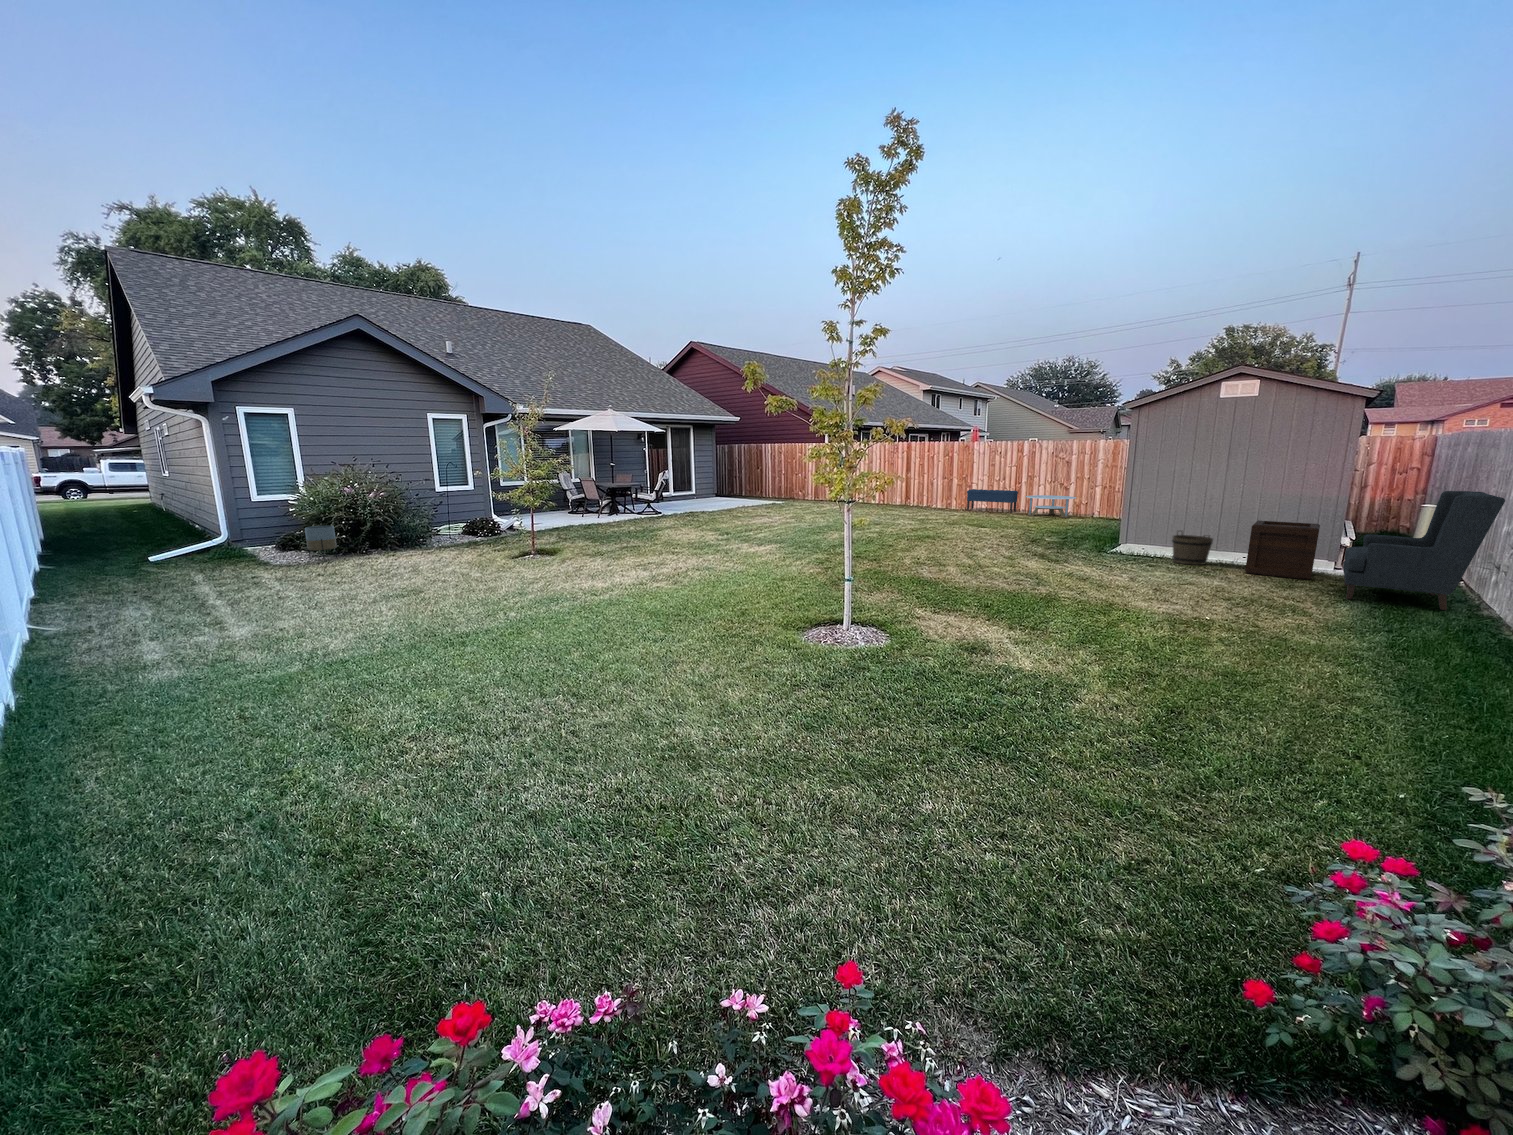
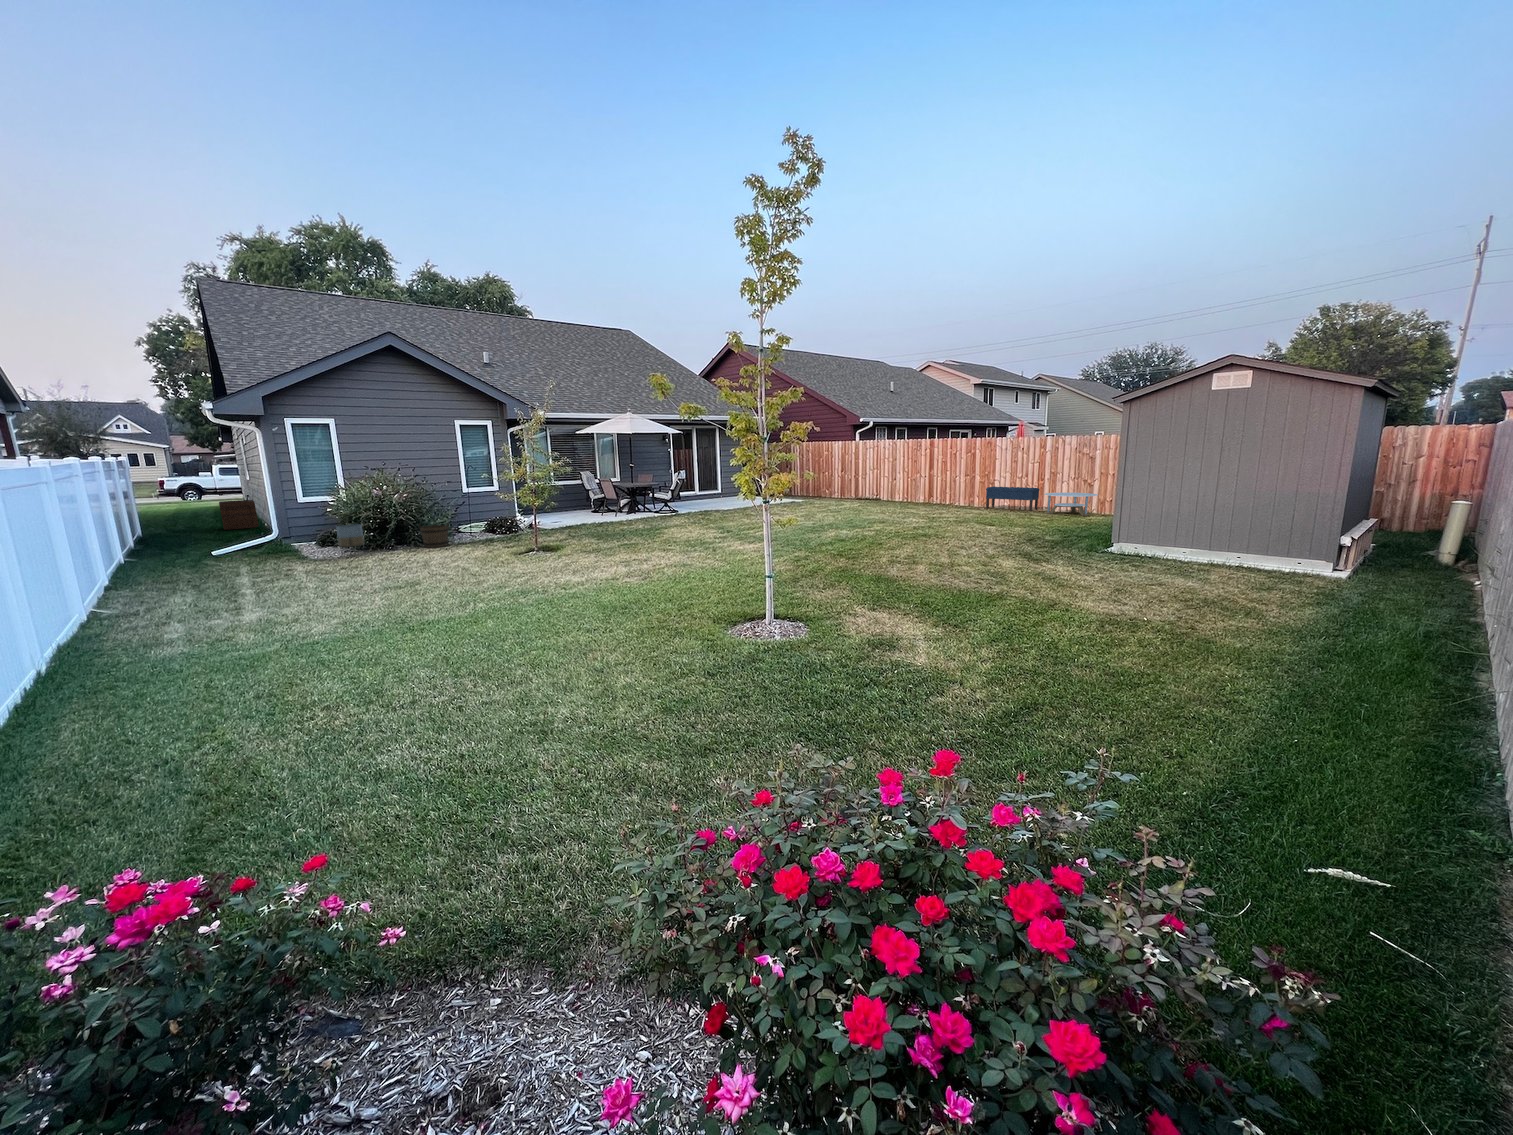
chair: present [1343,491,1505,610] -> none [1319,488,1487,618]
wooden crate: present [1245,520,1320,580] -> present [219,500,259,530]
bucket: present [1172,531,1213,565] -> present [419,524,448,547]

